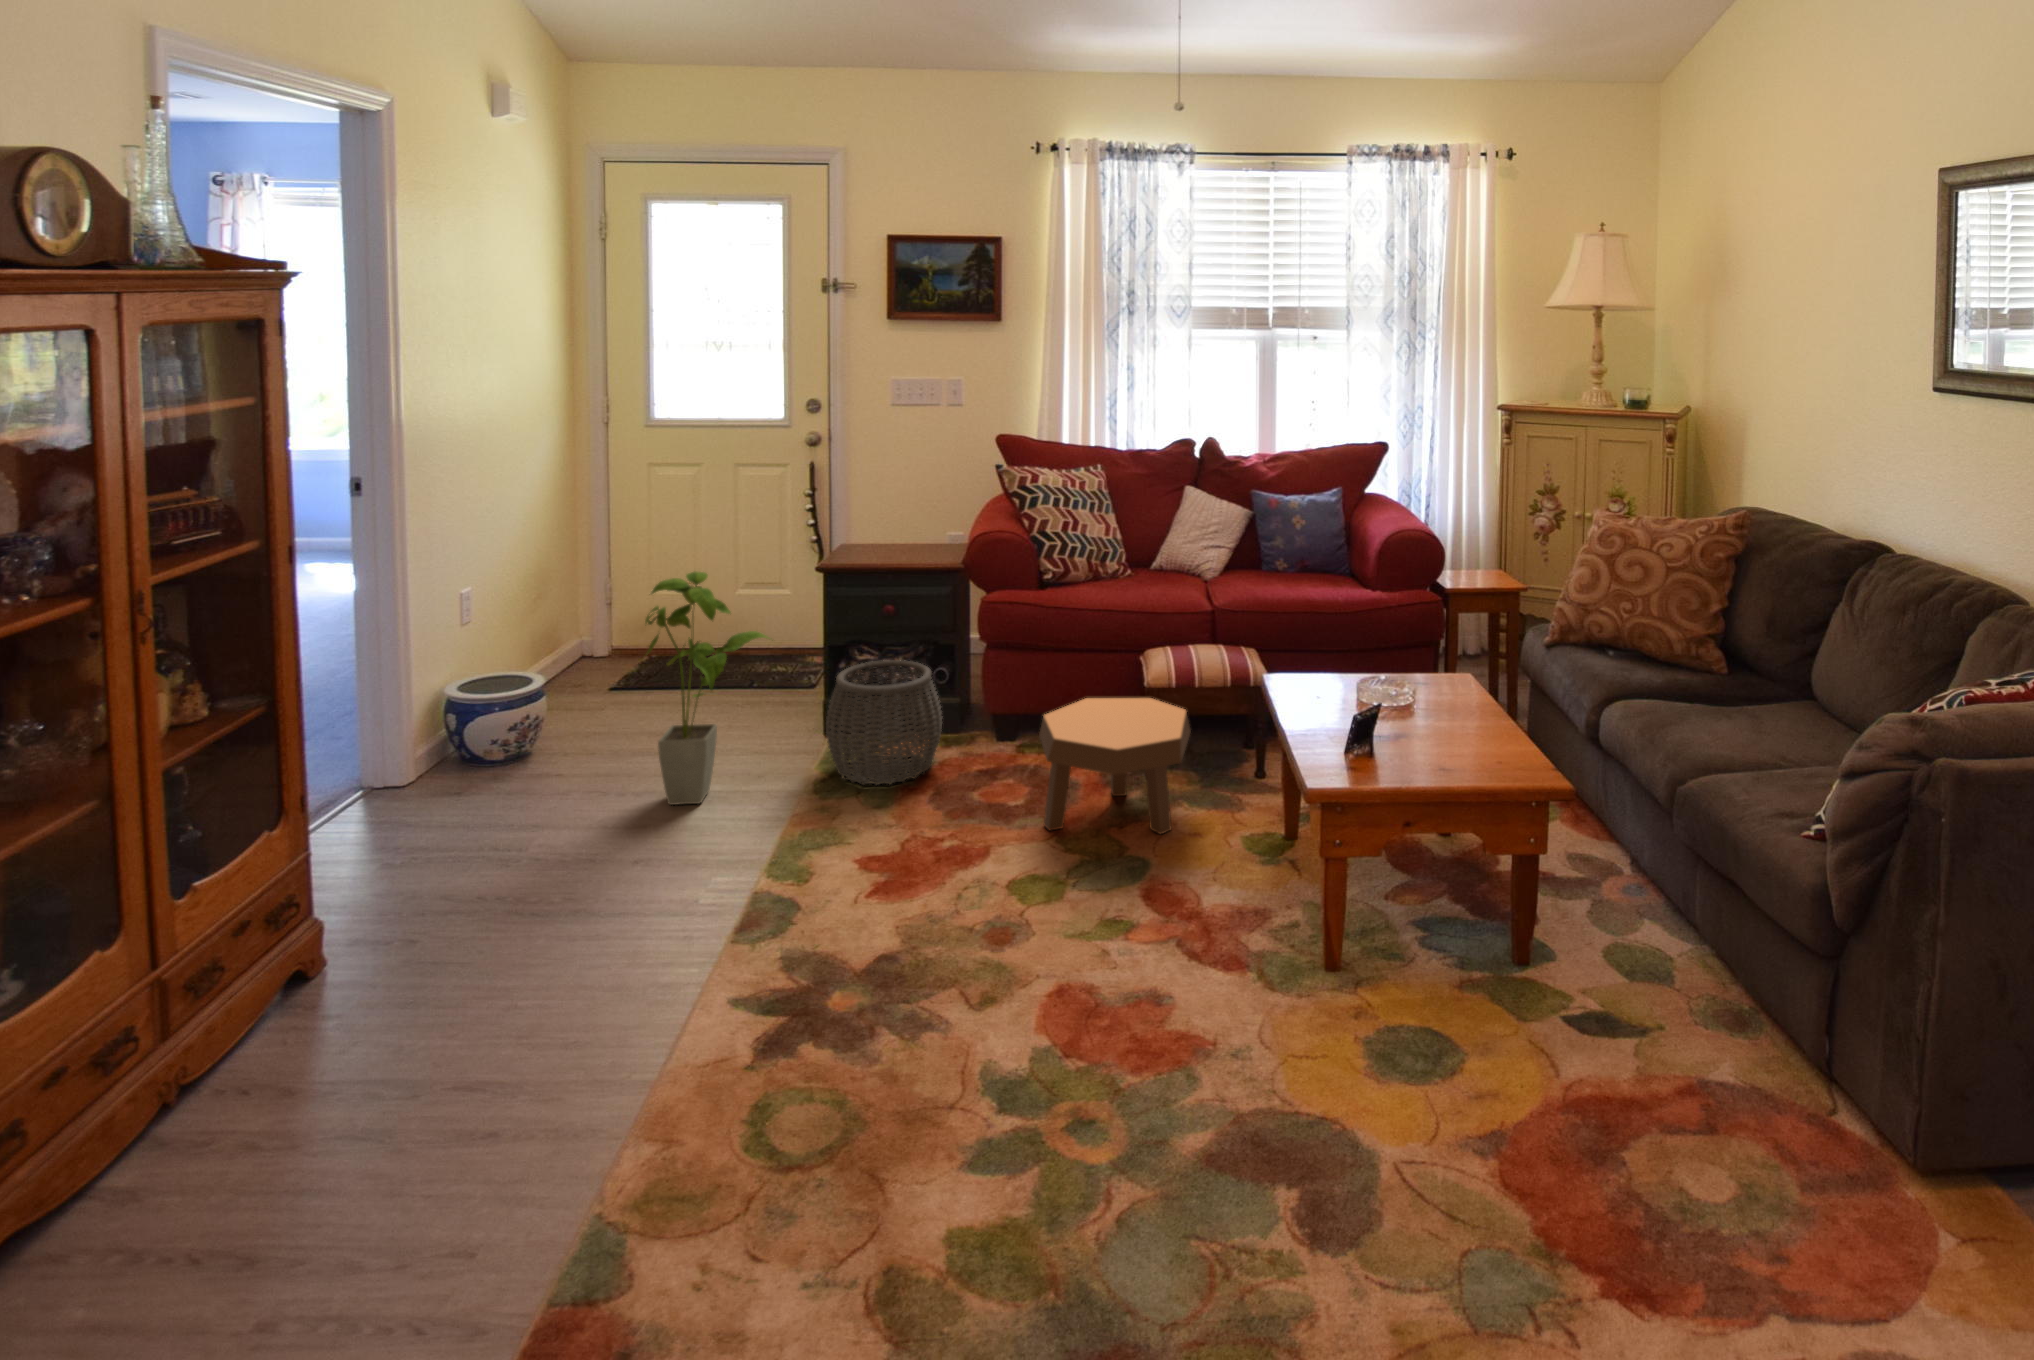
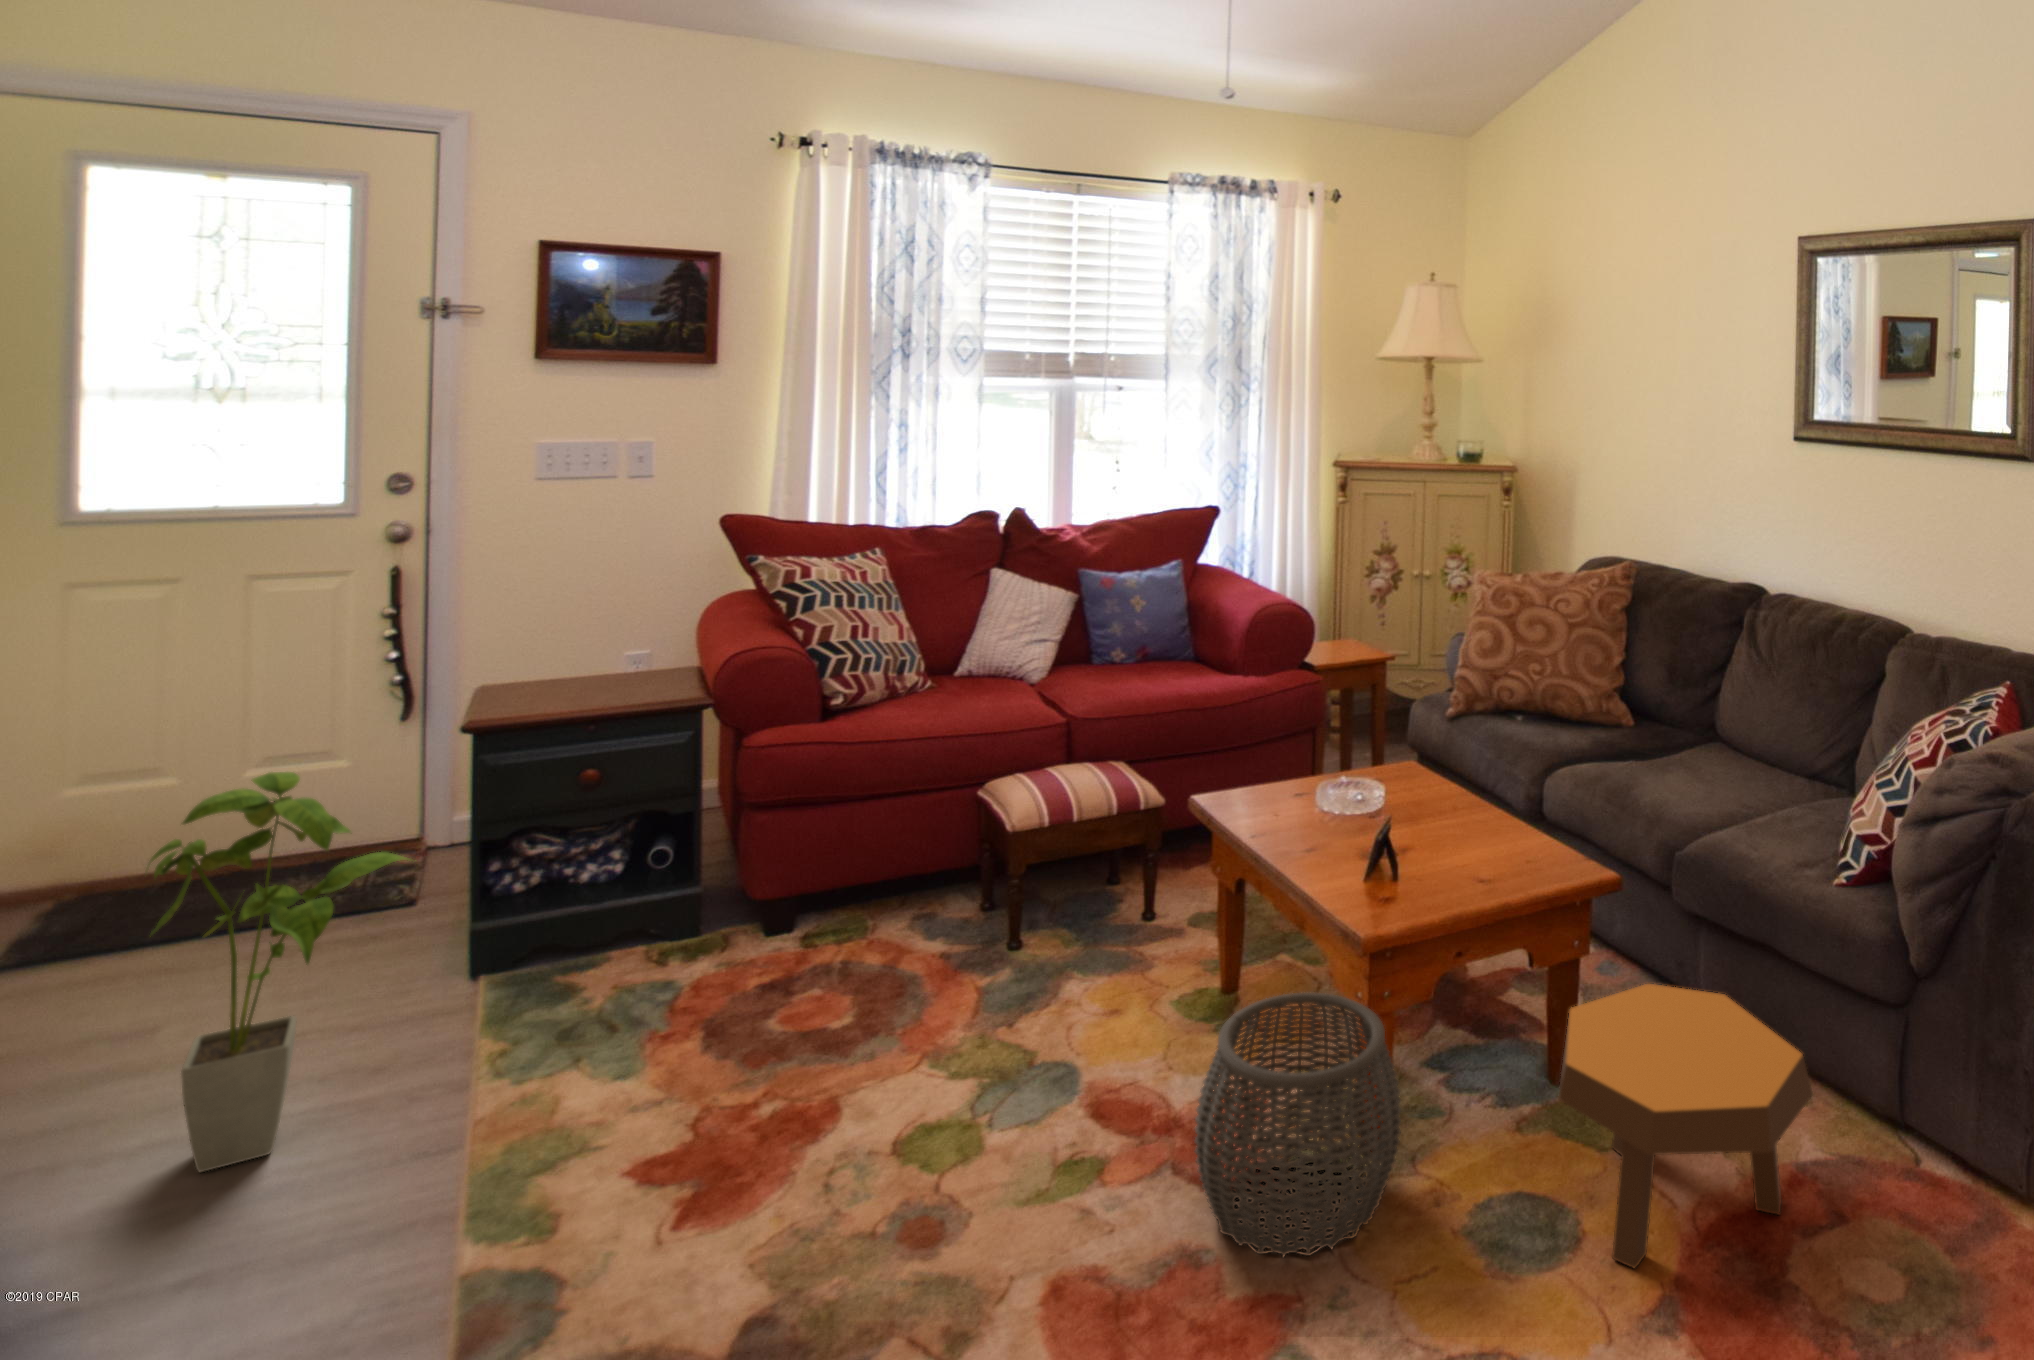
woven basket: present [826,660,942,785] -> present [1194,993,1401,1256]
footstool: present [1039,698,1191,834] -> present [1558,984,1813,1268]

